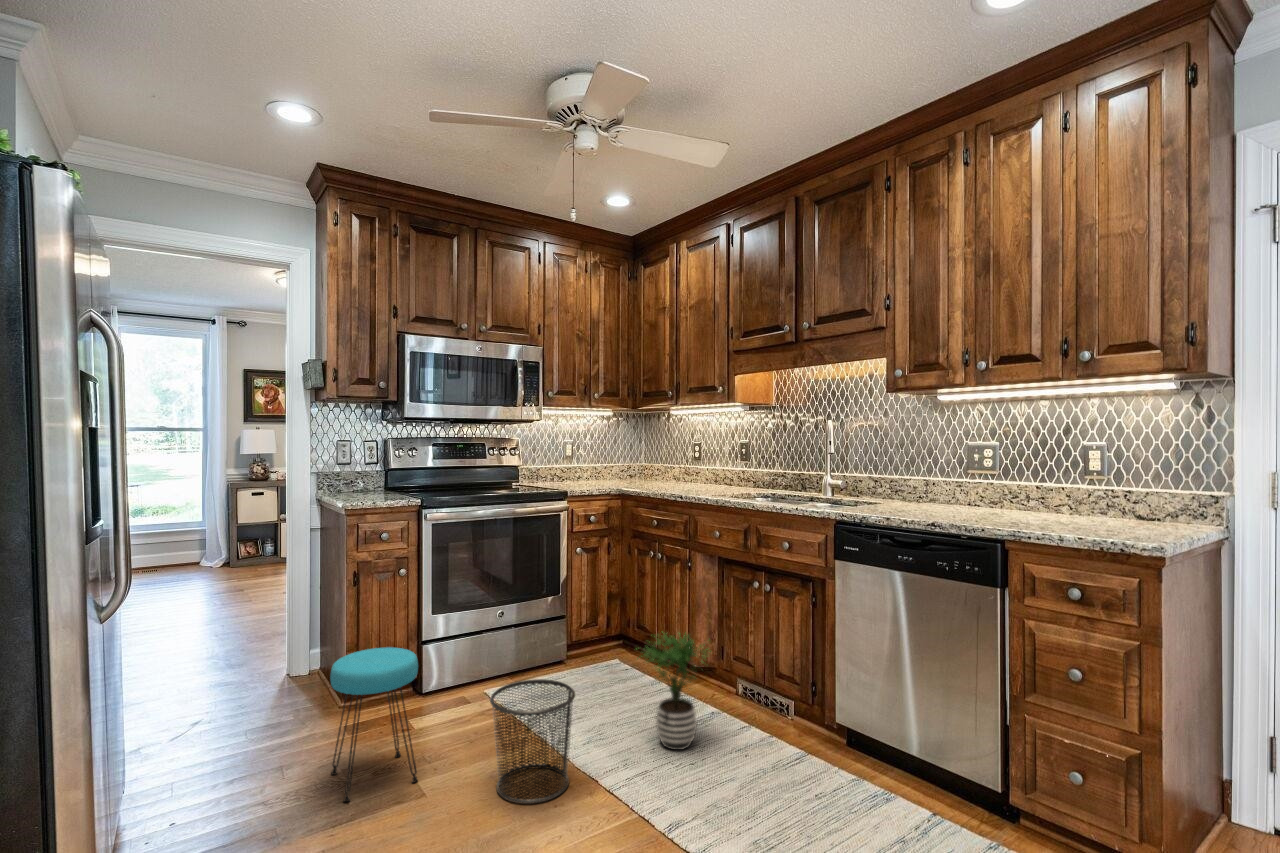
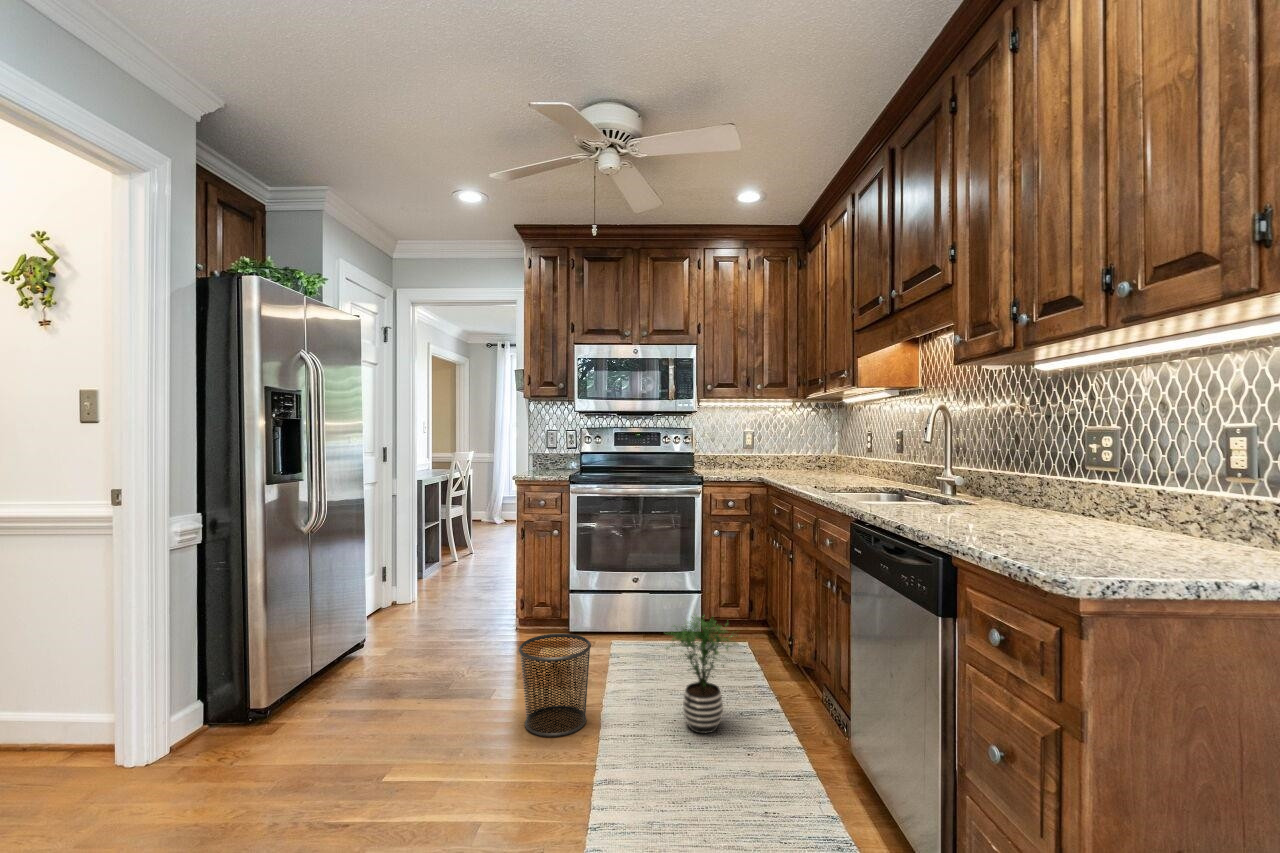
stool: present [330,647,418,802] -> none [441,588,507,695]

